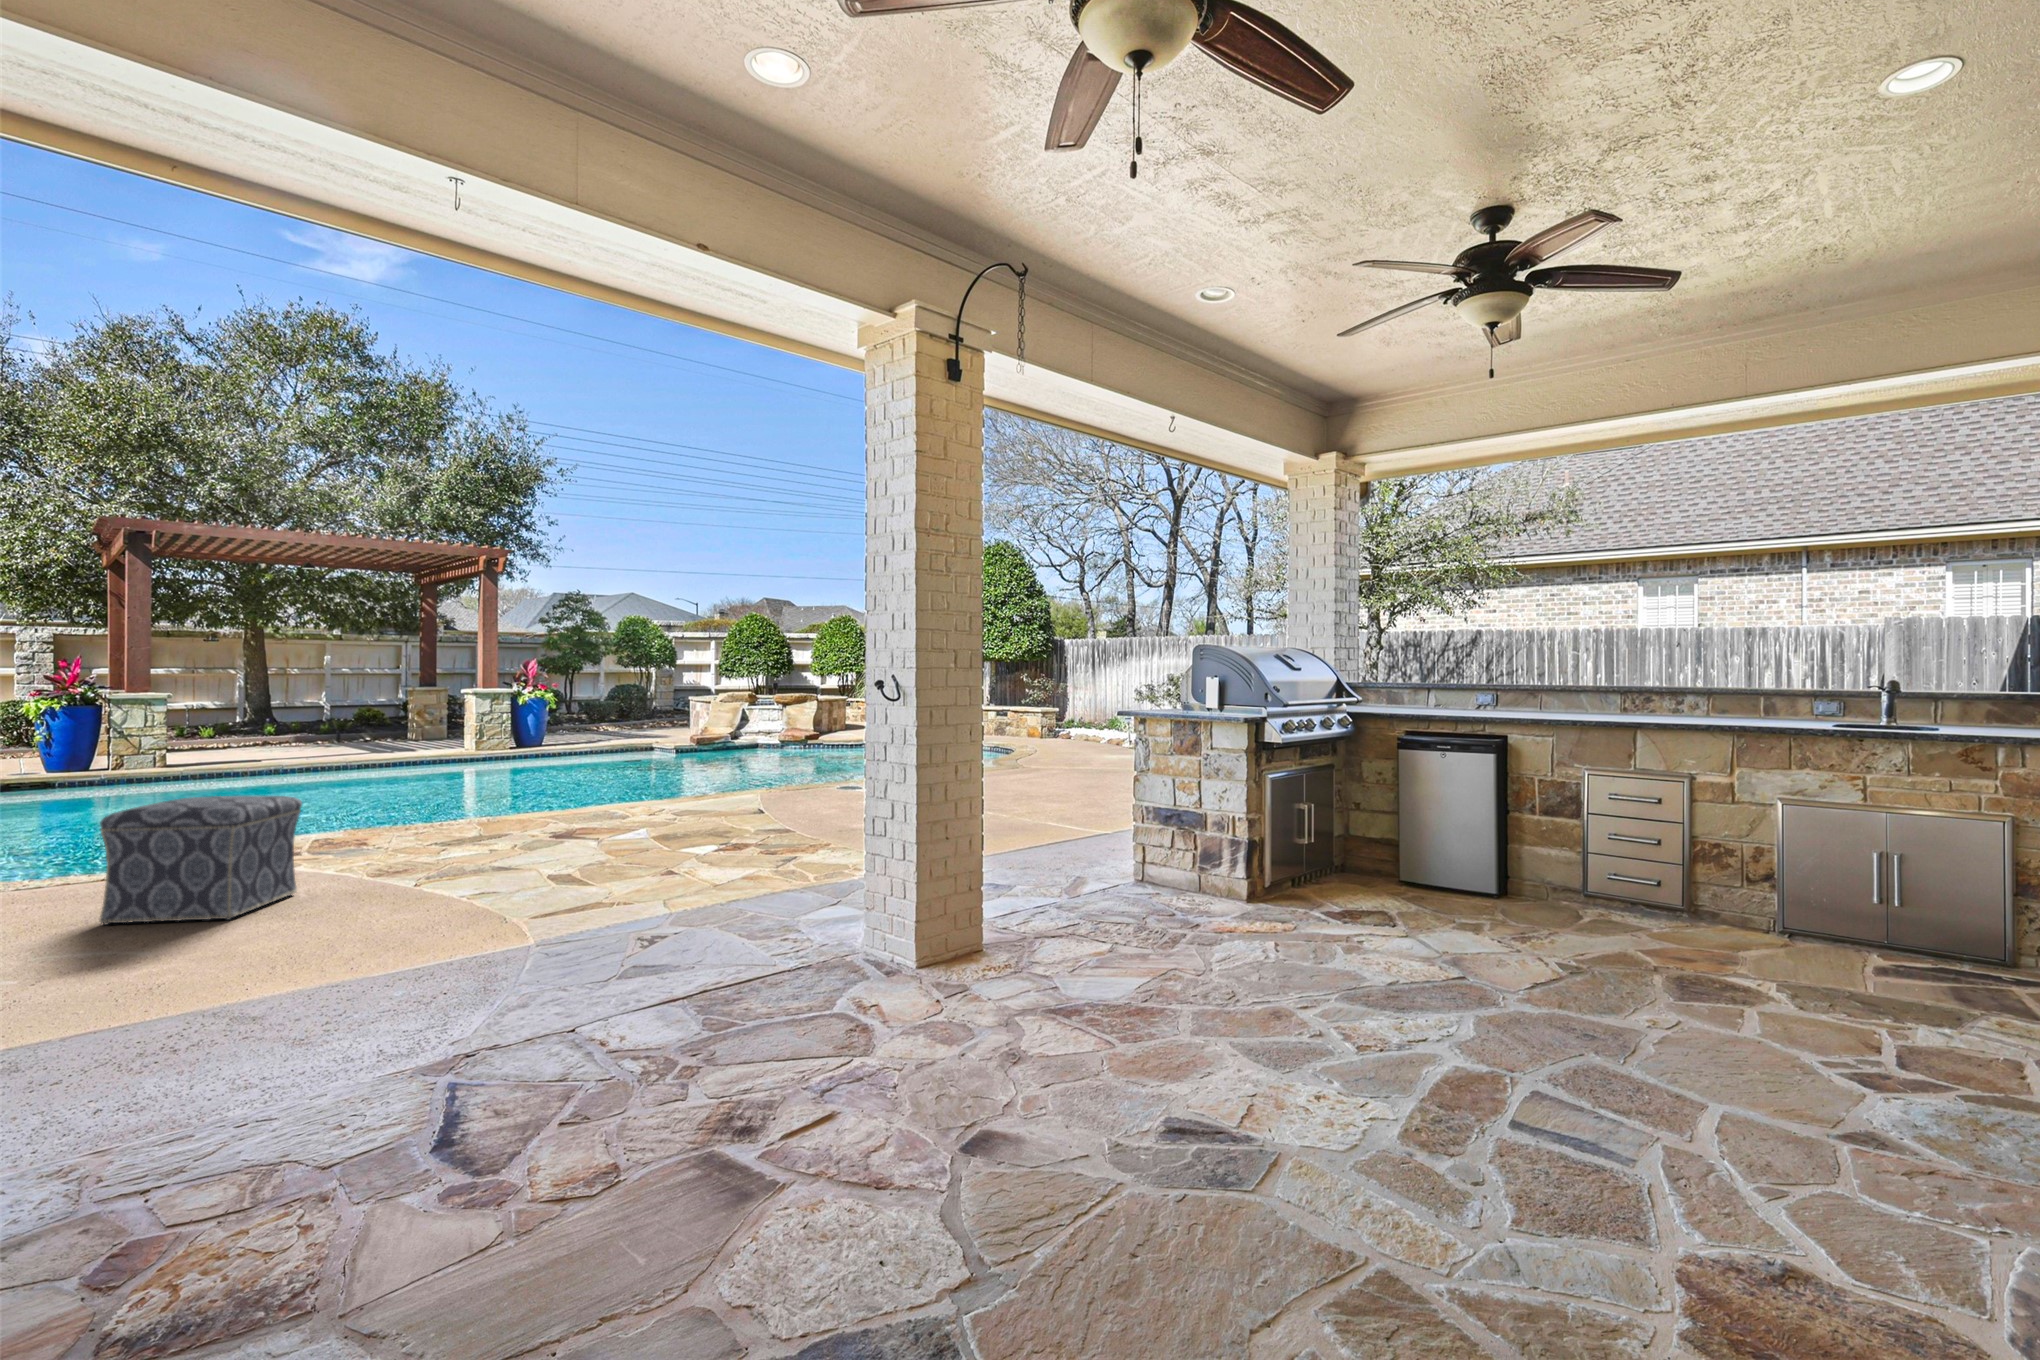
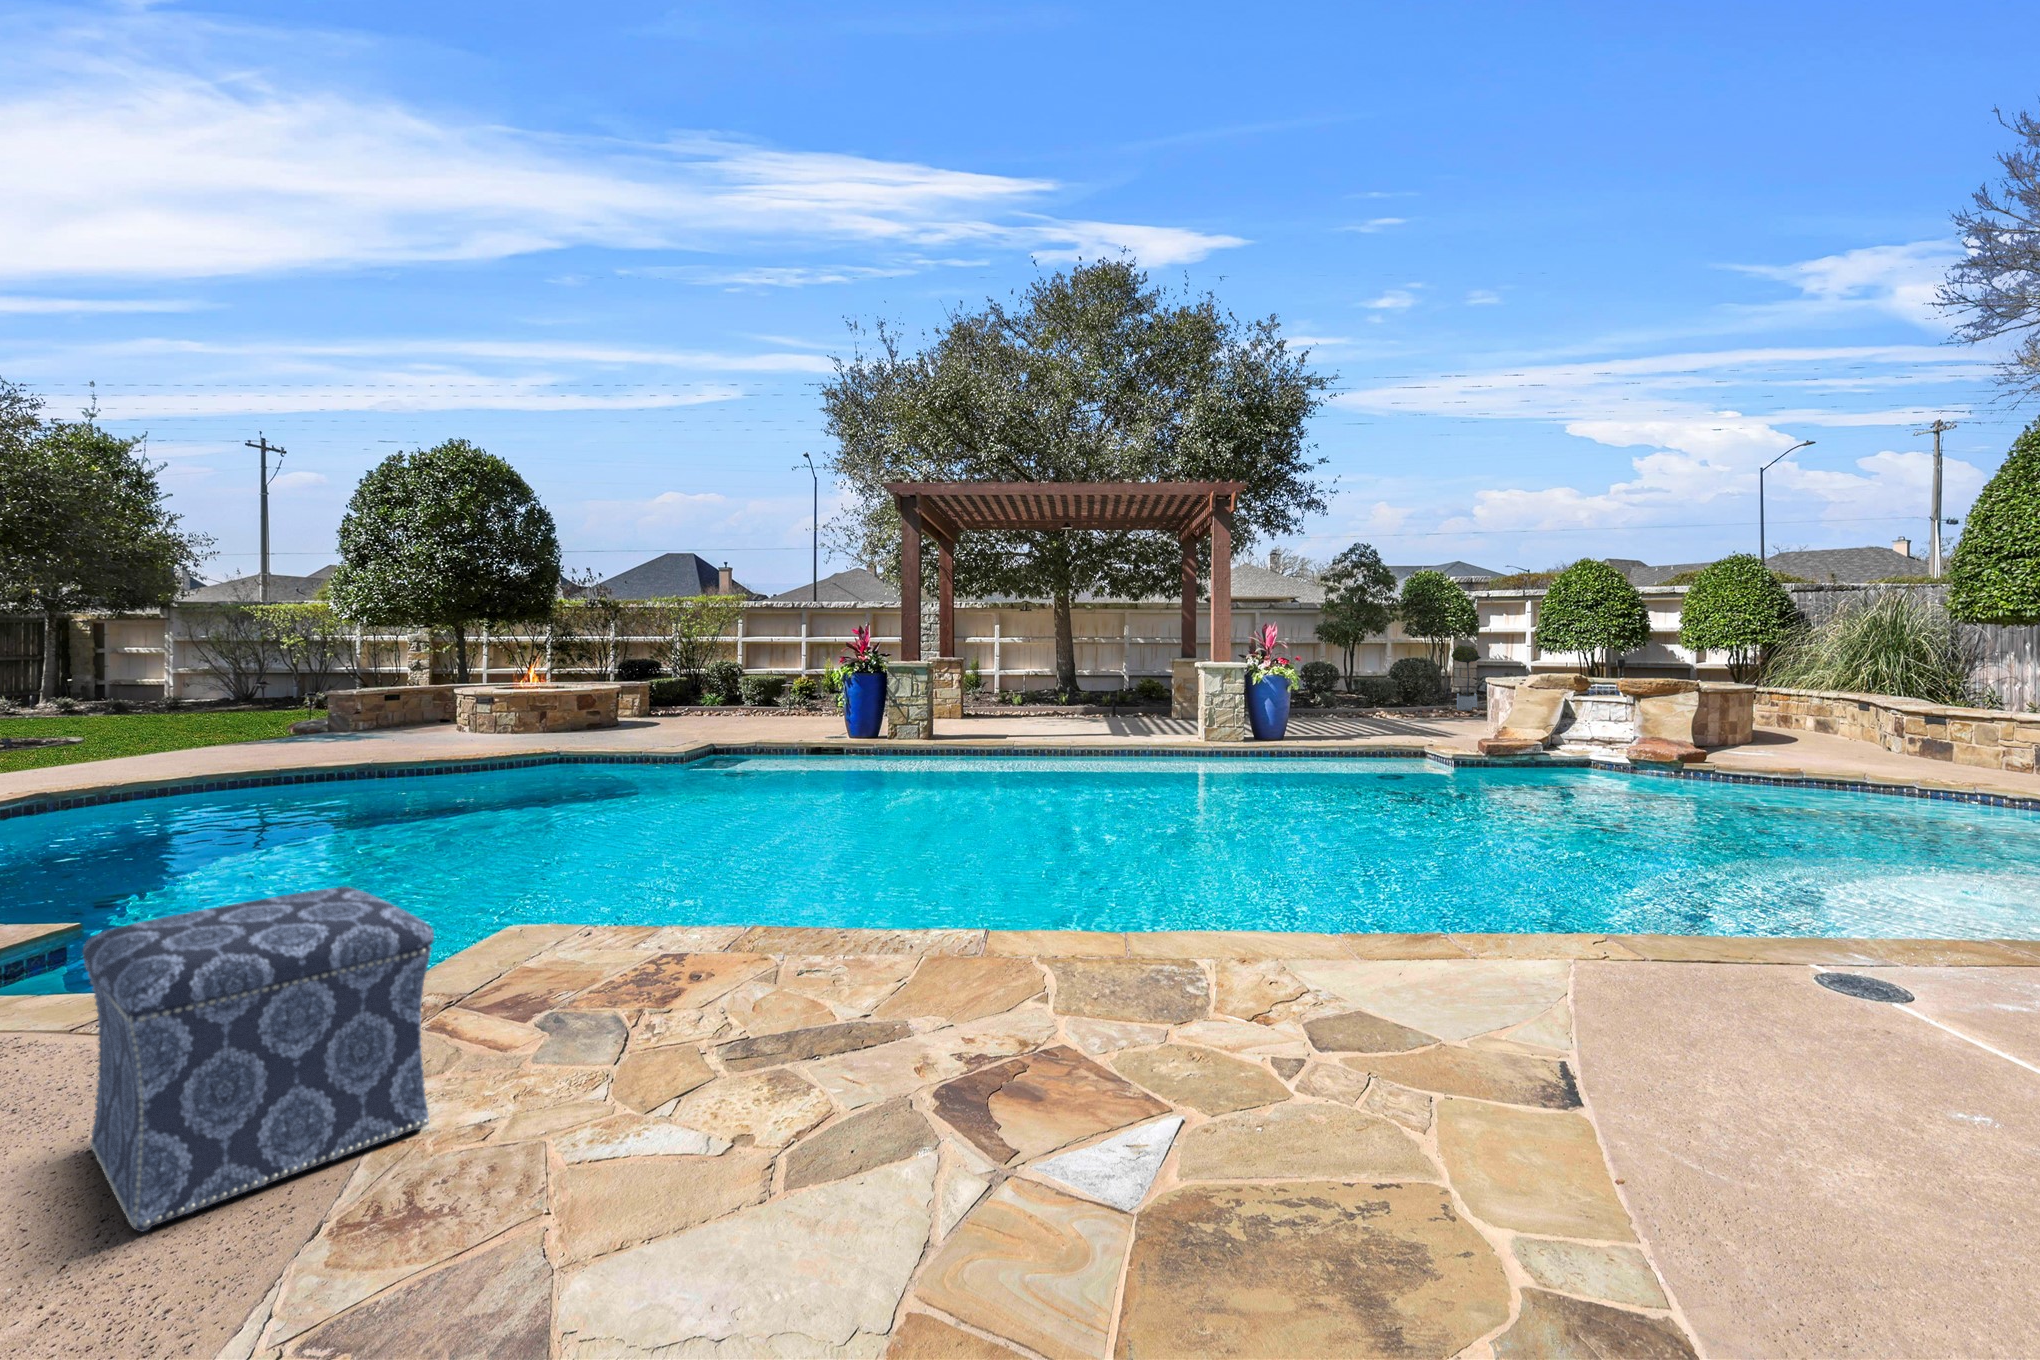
potted tree: none [654,673,678,724] -> present [1451,645,1481,711]

